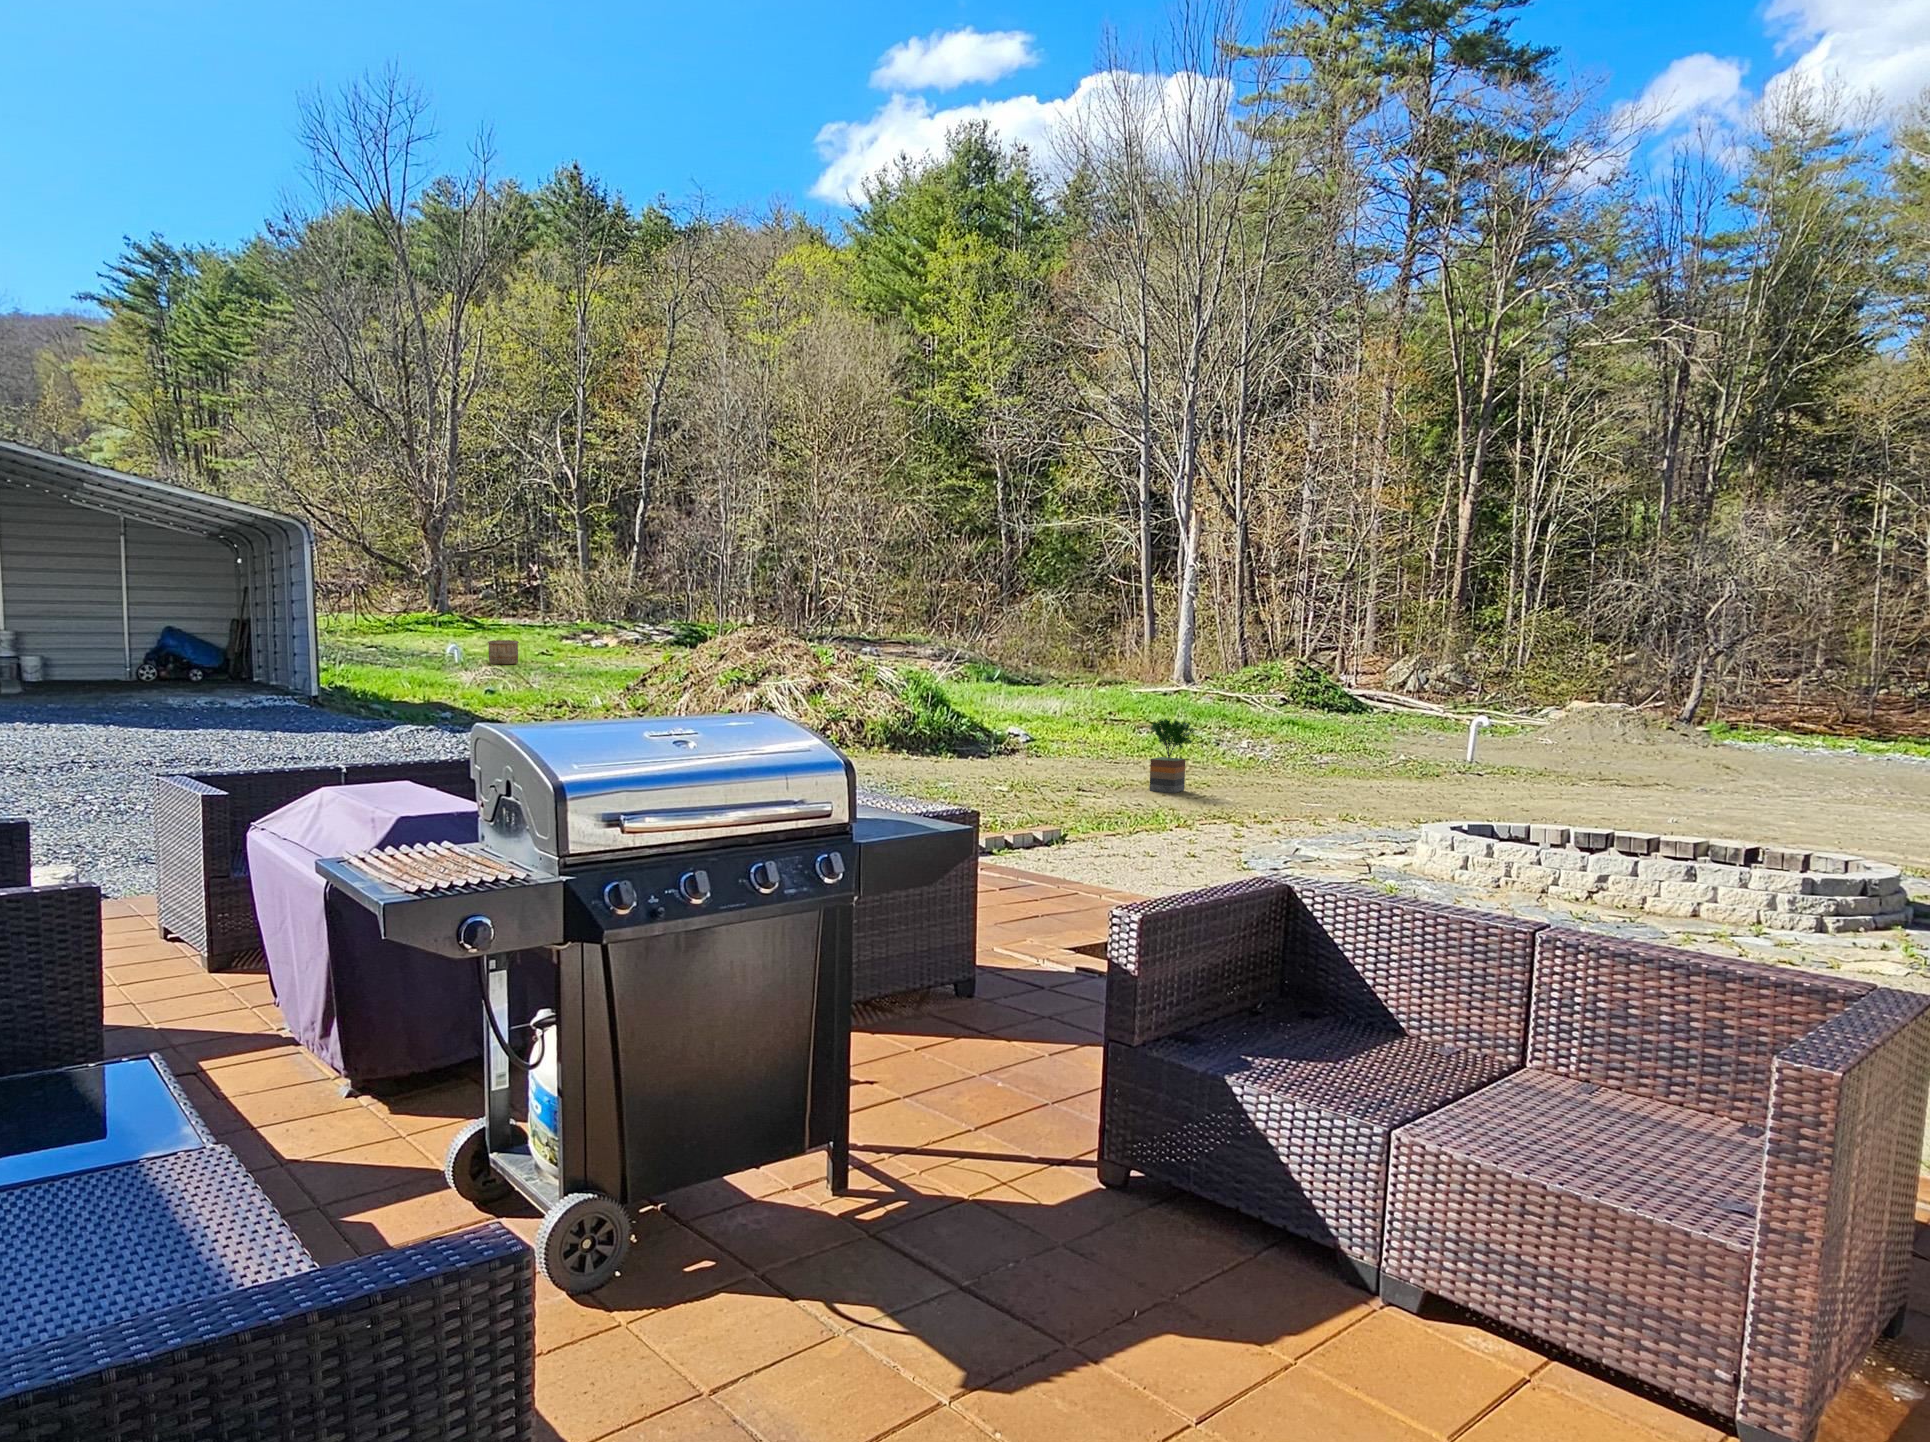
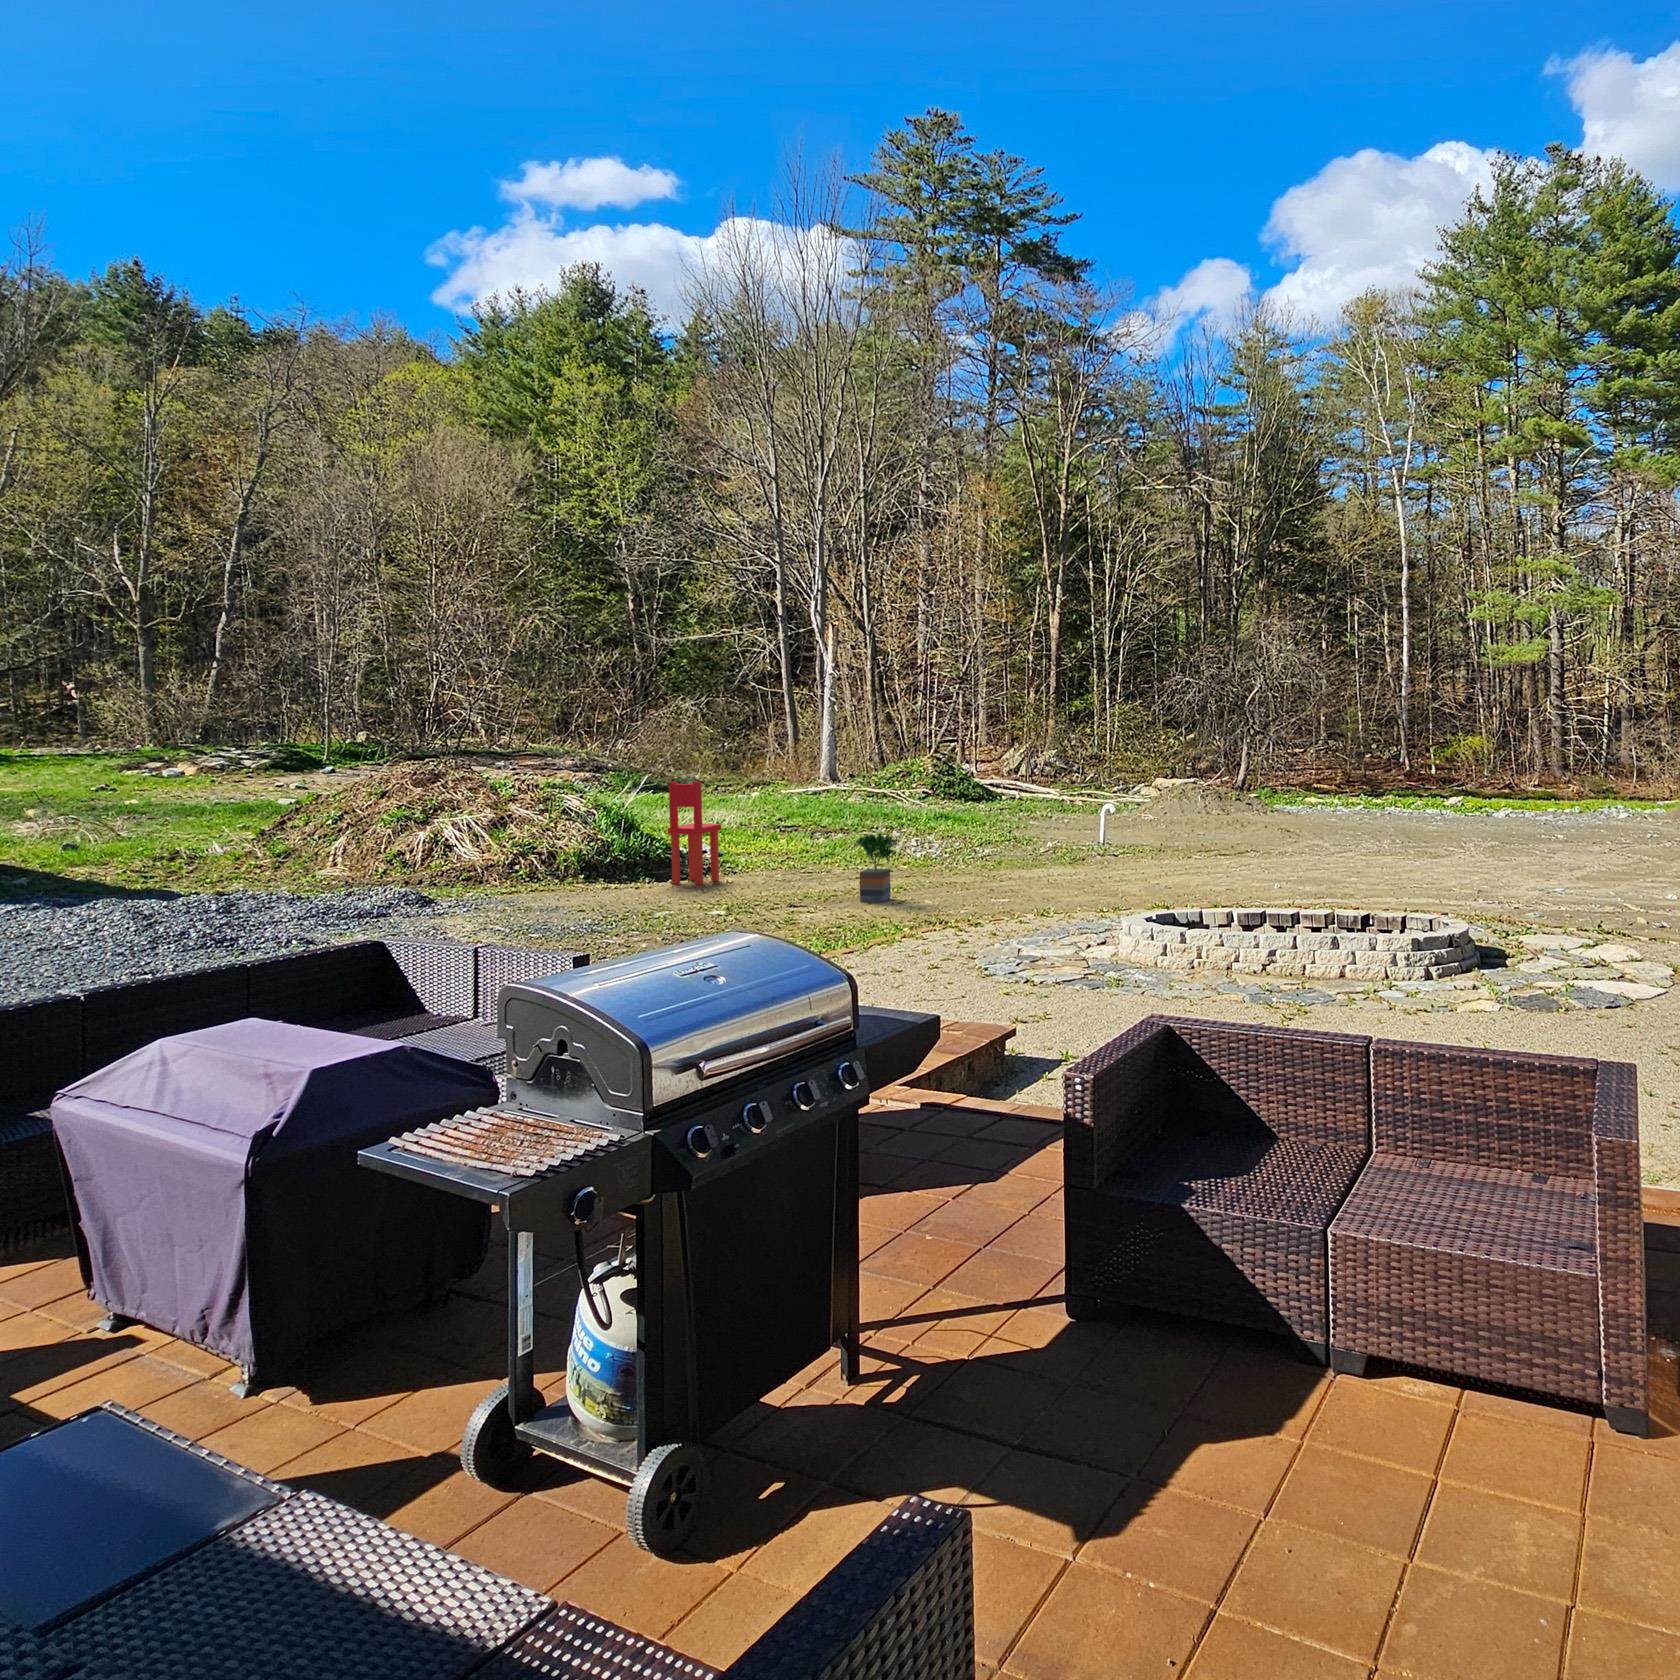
wooden bucket: present [488,640,519,664] -> none [59,785,102,814]
chair: none [967,656,1022,763] -> present [668,781,721,885]

